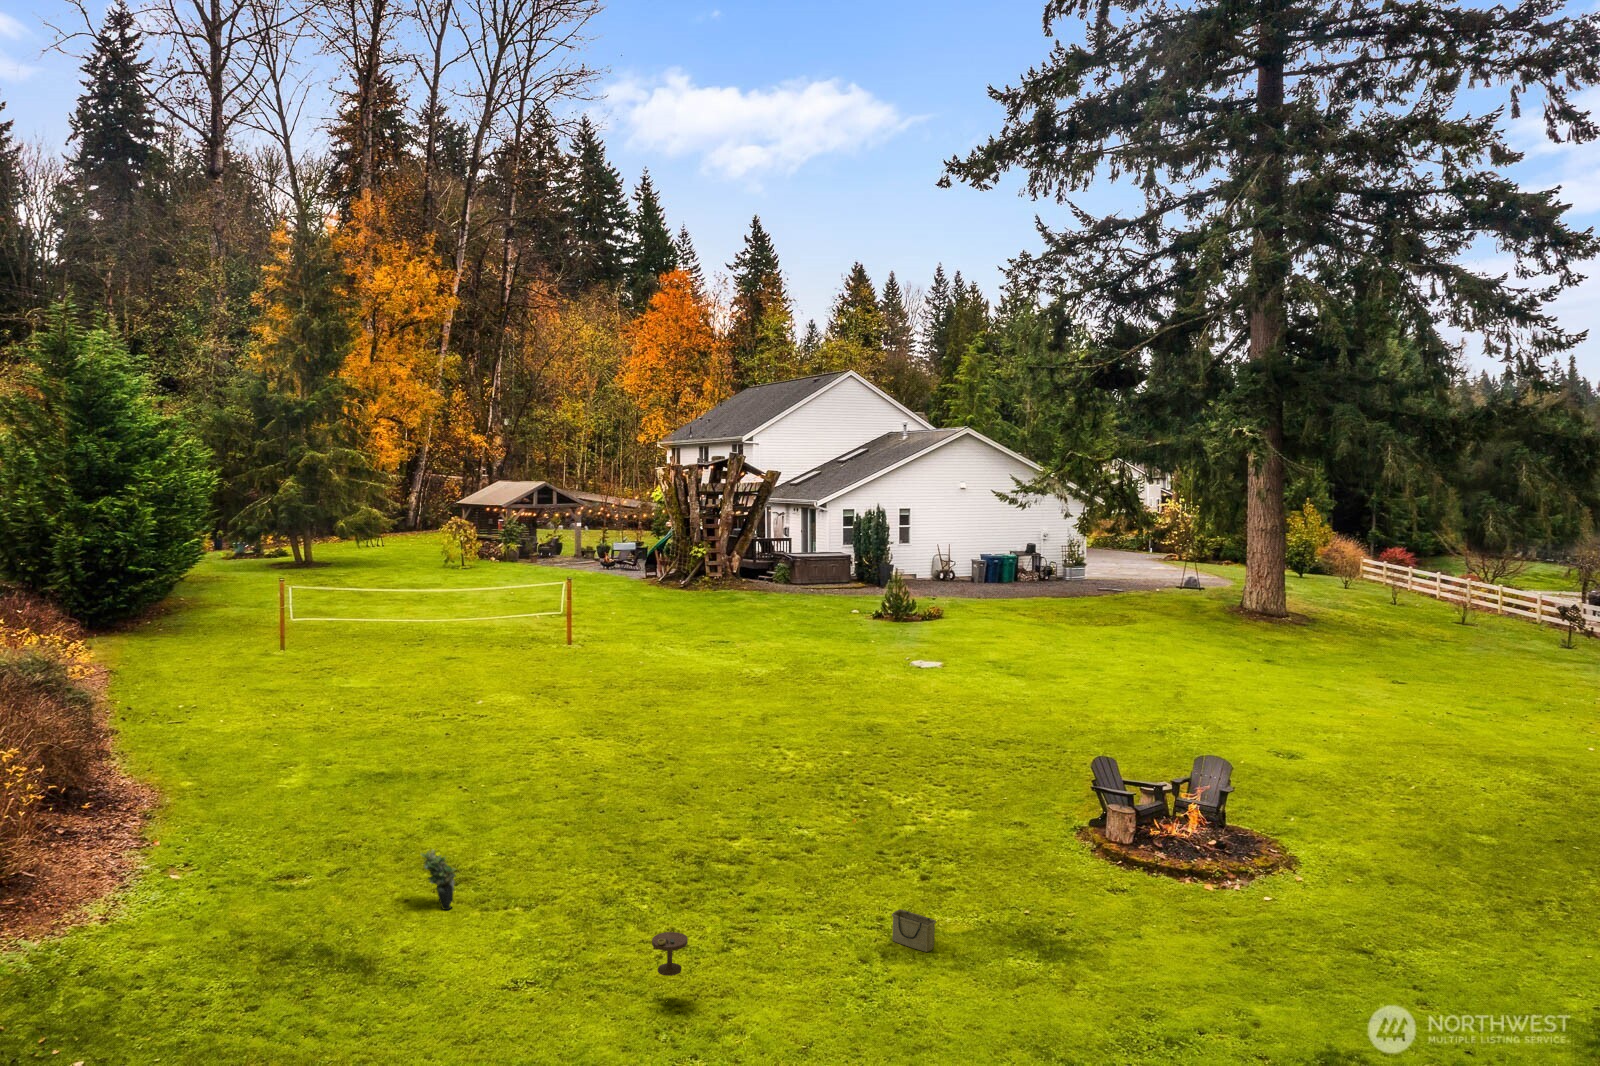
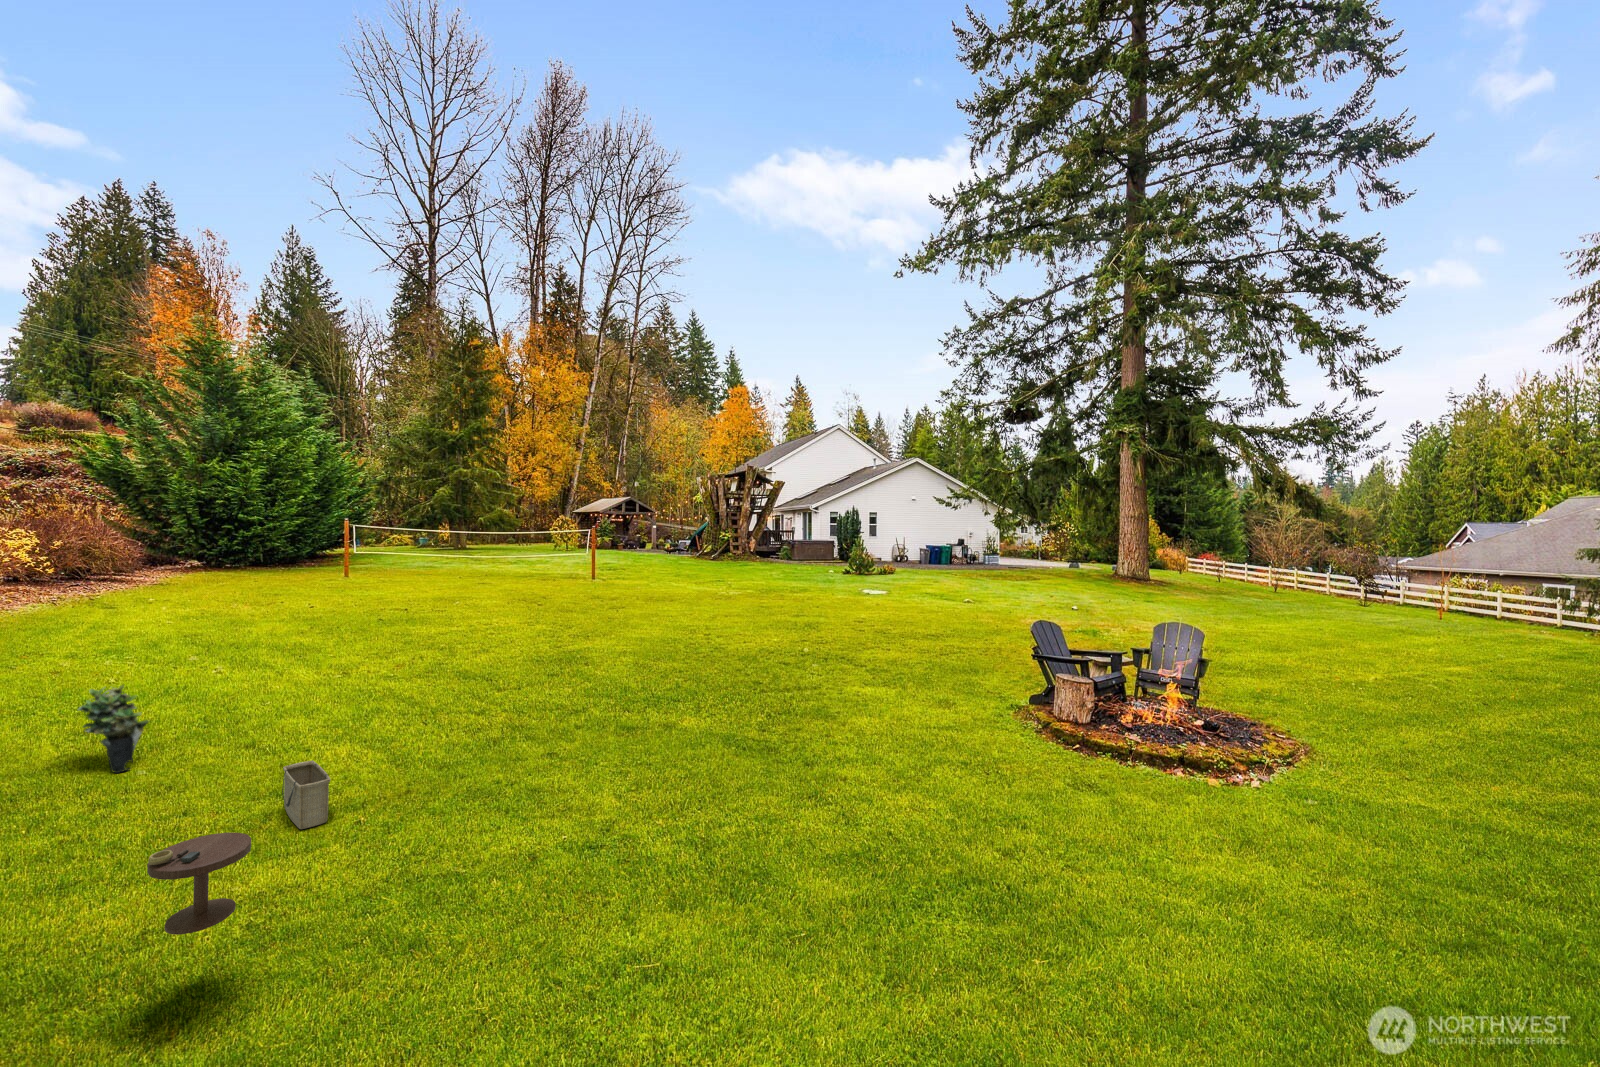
basket: present [892,909,936,952] -> present [282,761,330,829]

